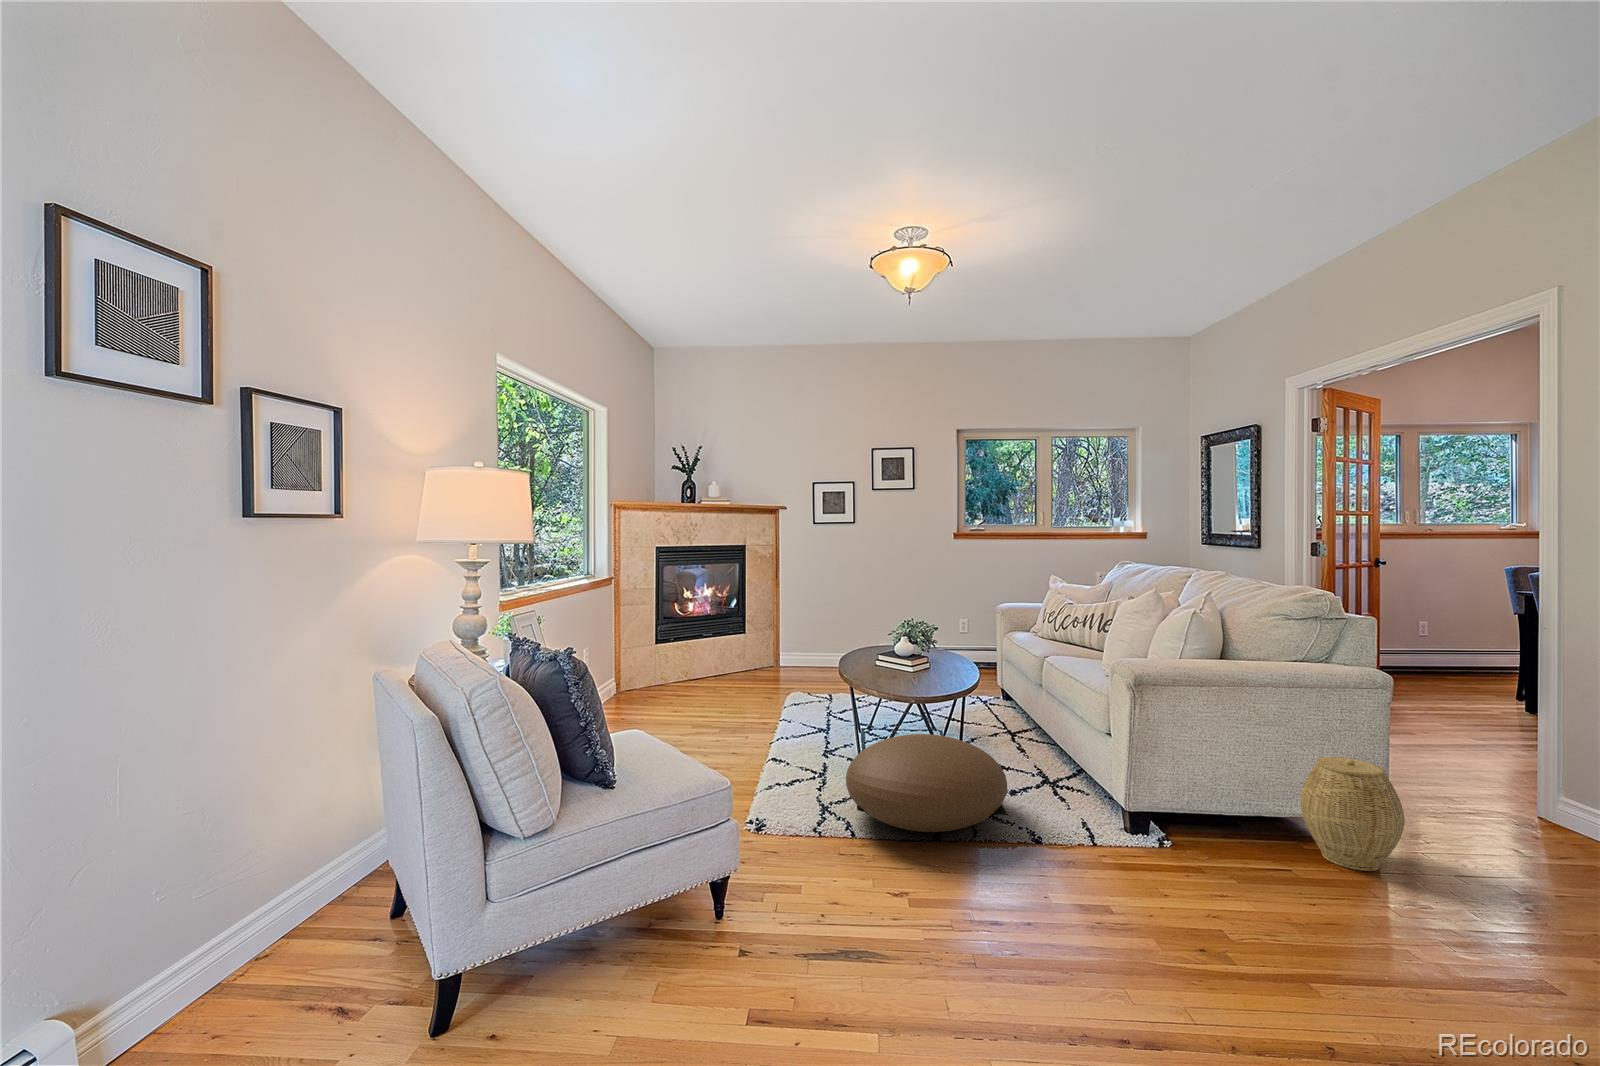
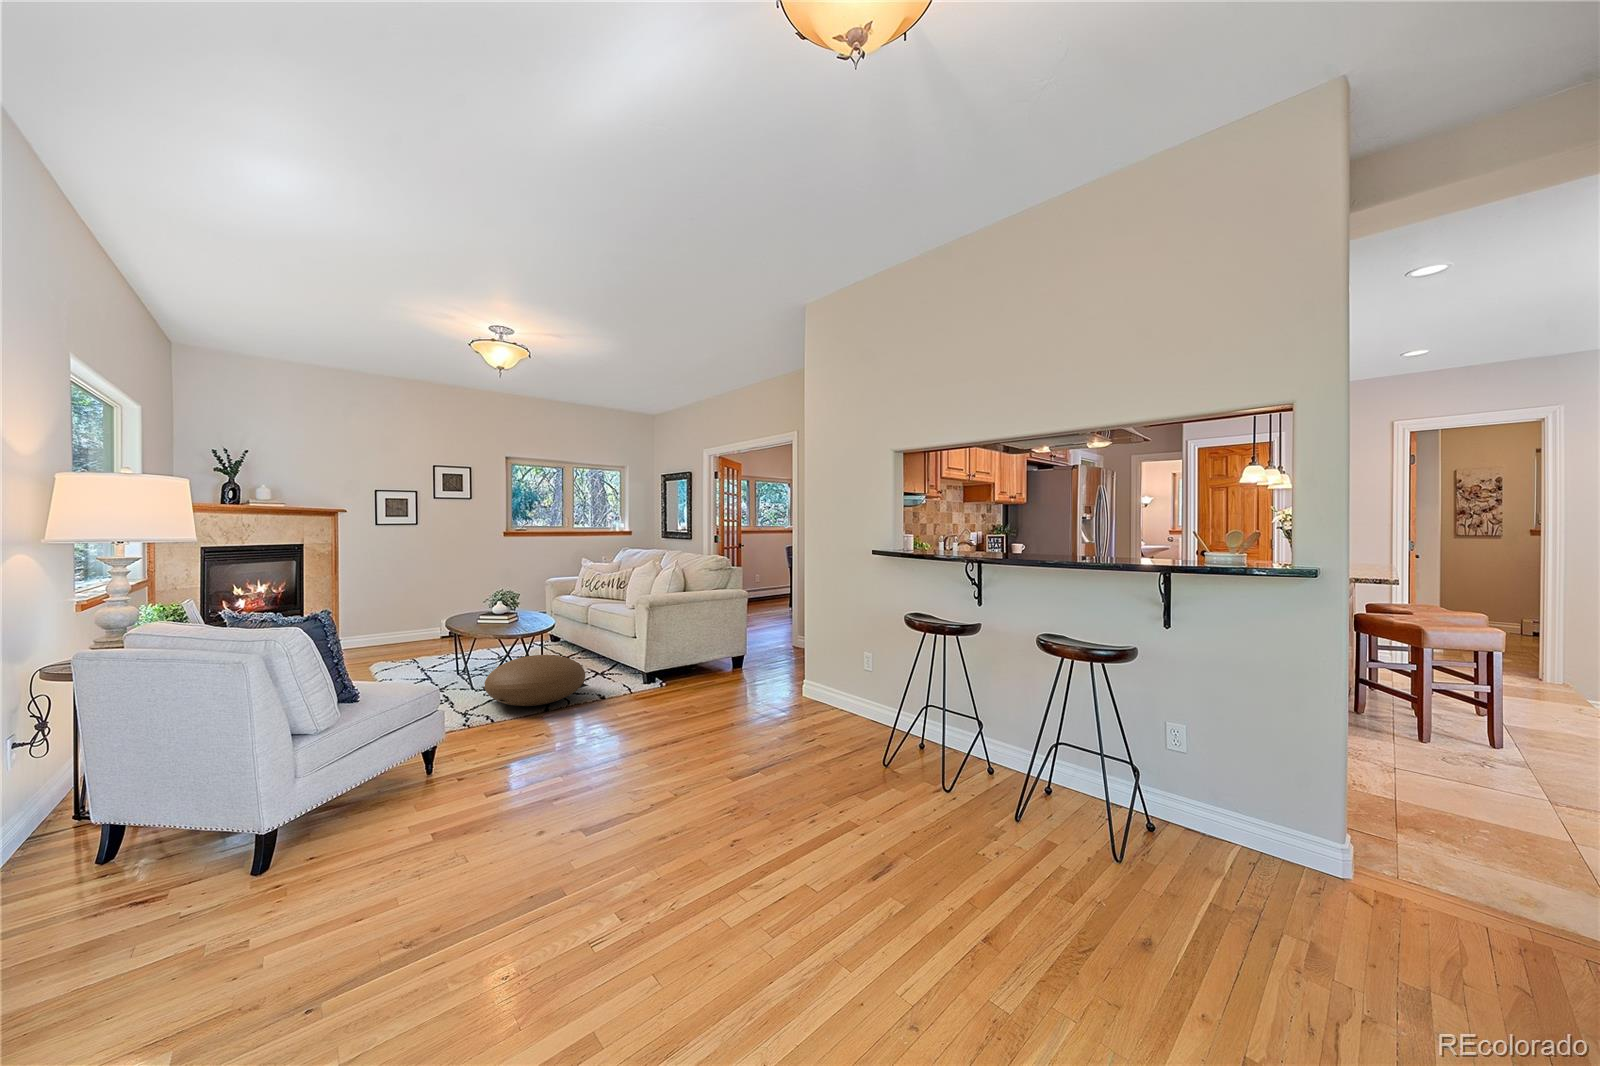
woven basket: present [1300,757,1405,871] -> none [715,631,750,676]

